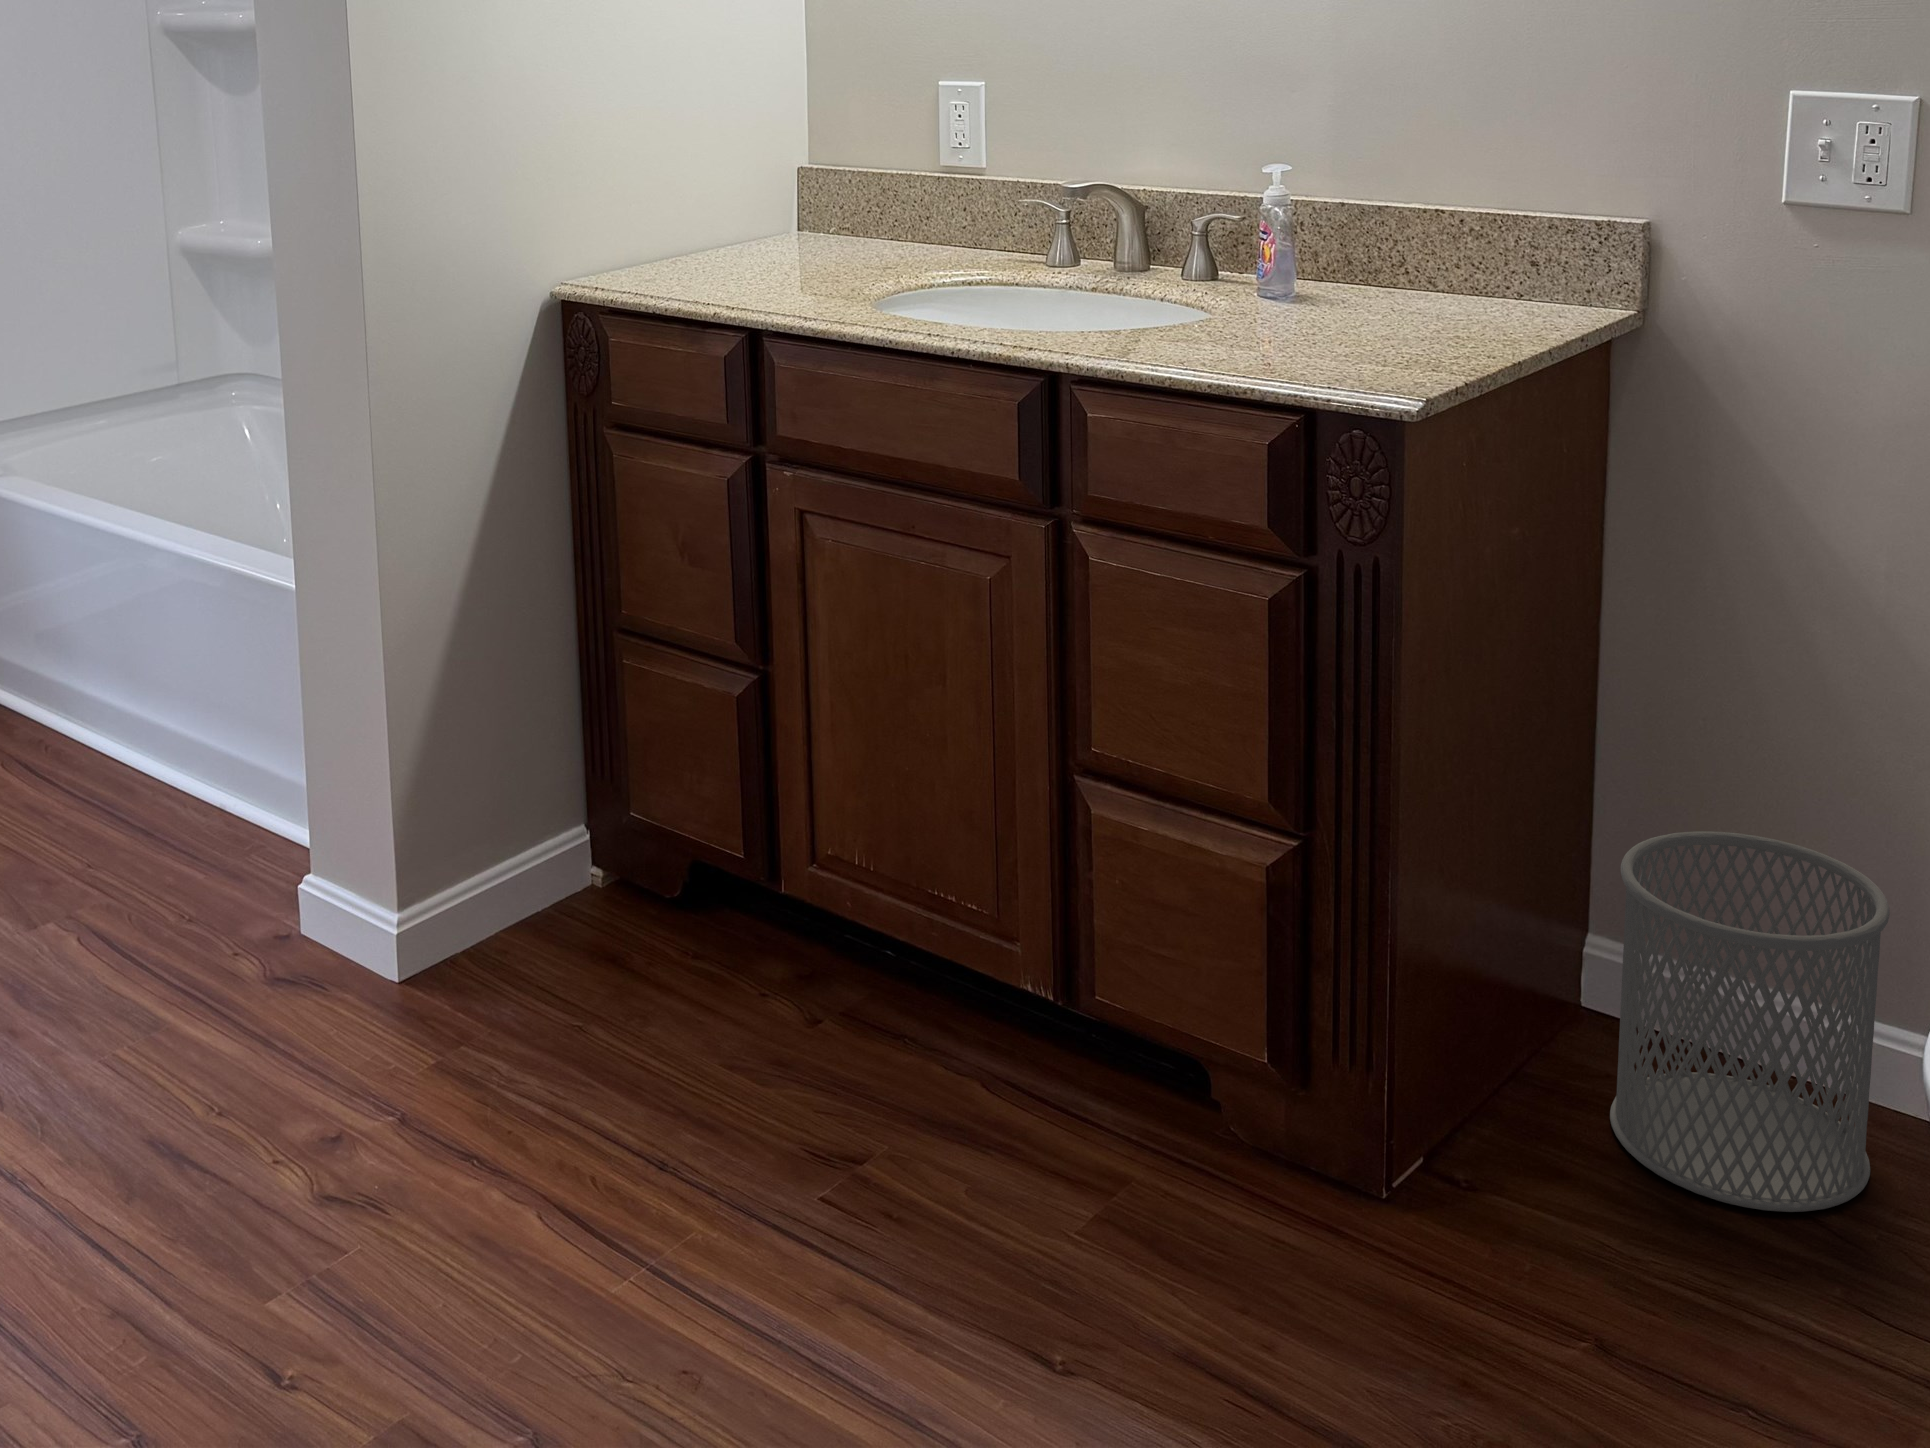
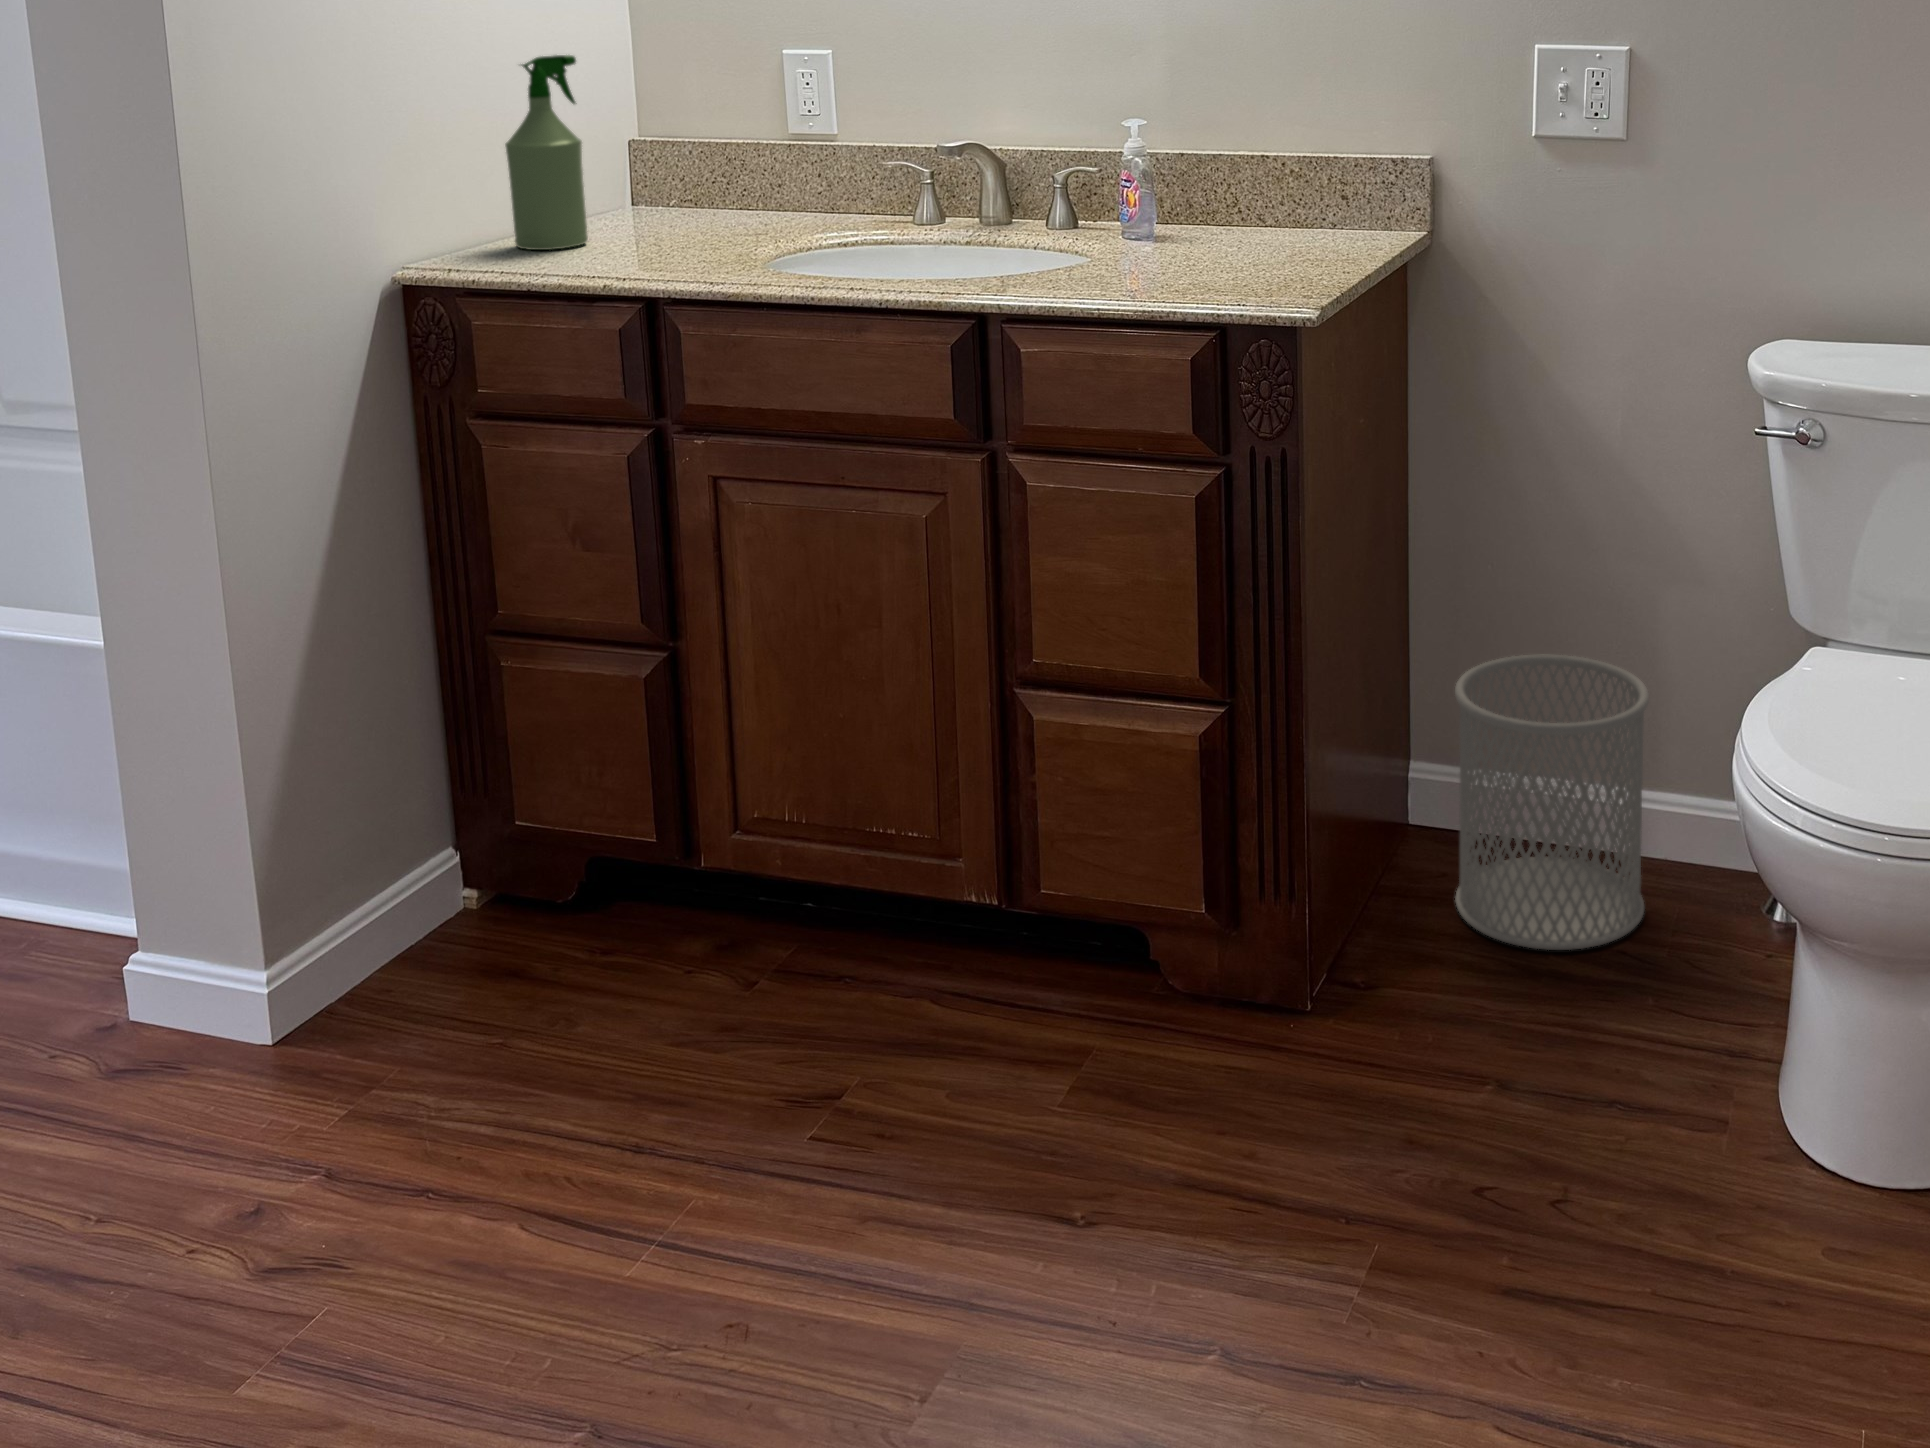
spray bottle: none [665,85,736,272] -> present [505,55,588,250]

